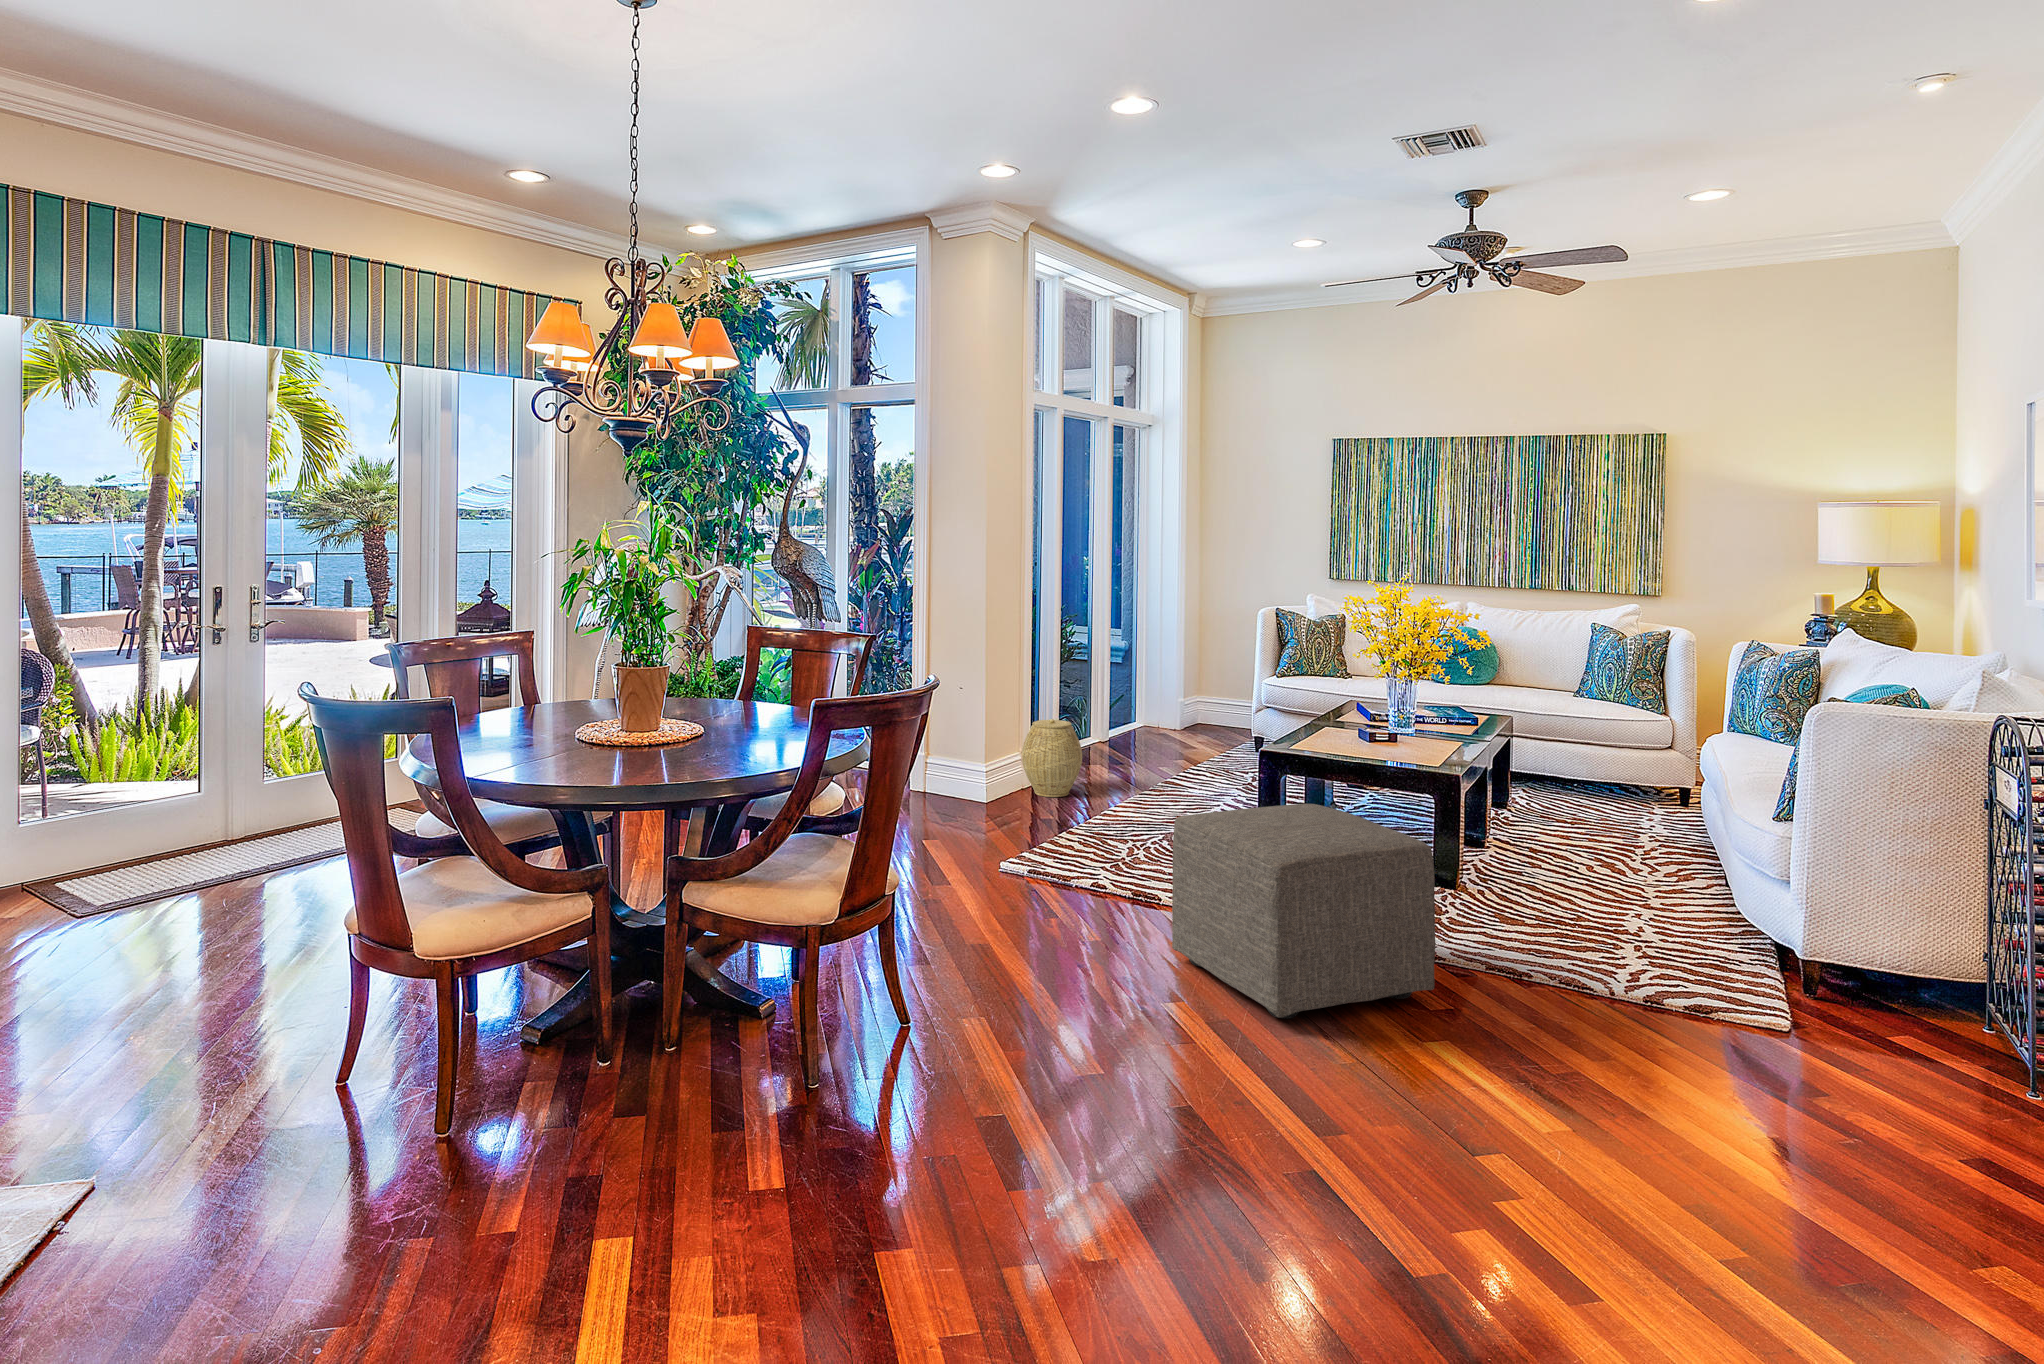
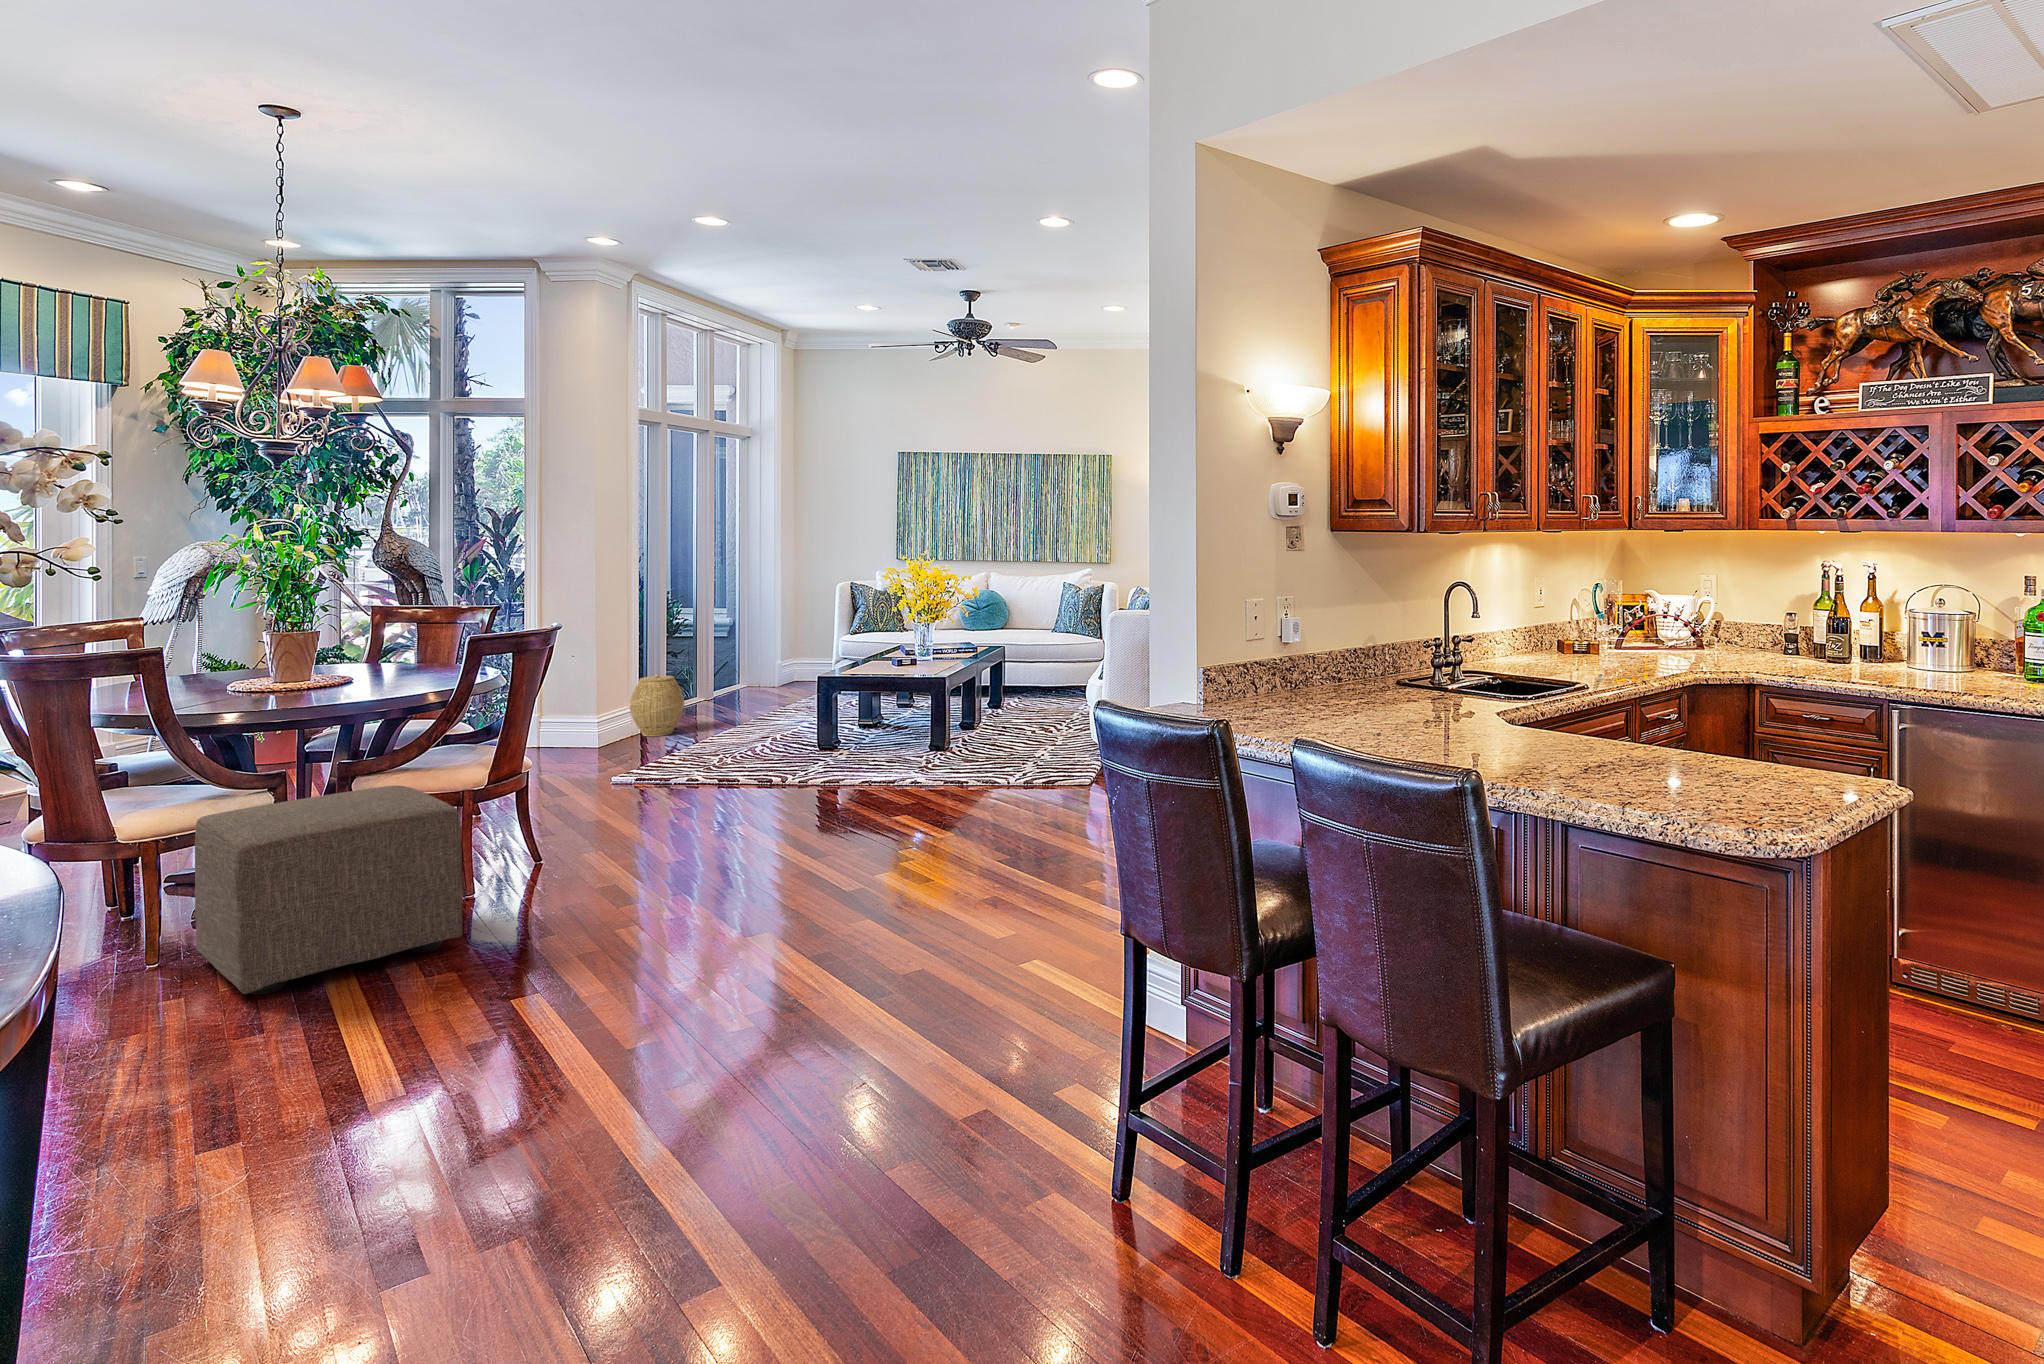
ottoman: present [1172,804,1435,1019] -> present [195,786,463,994]

